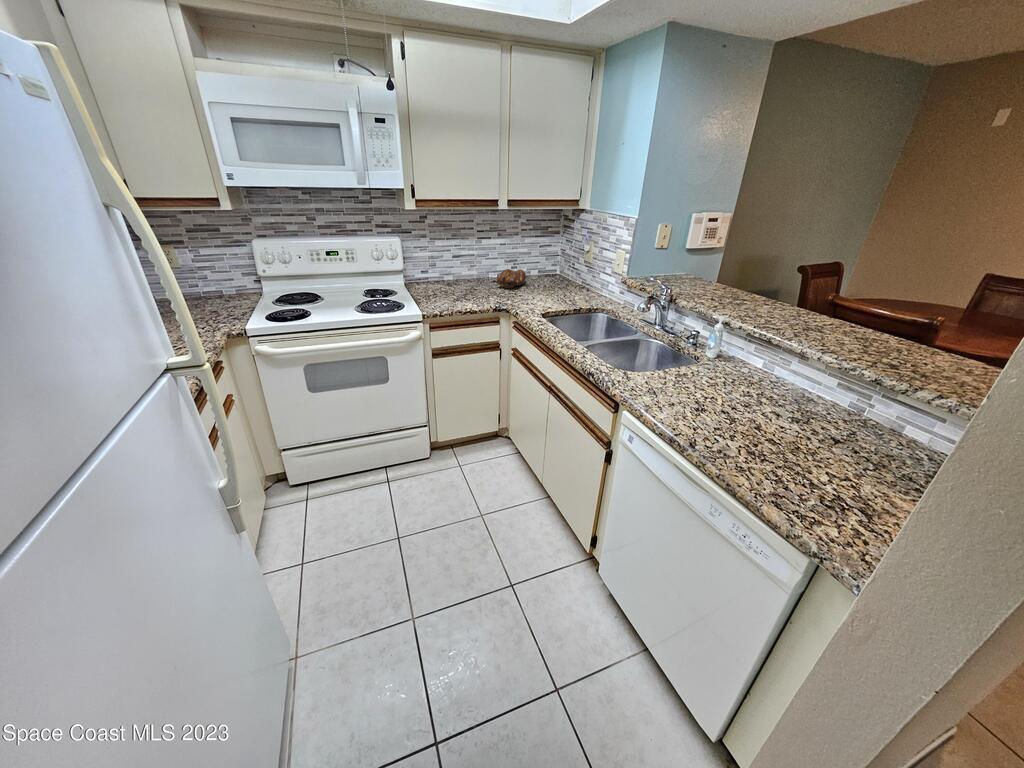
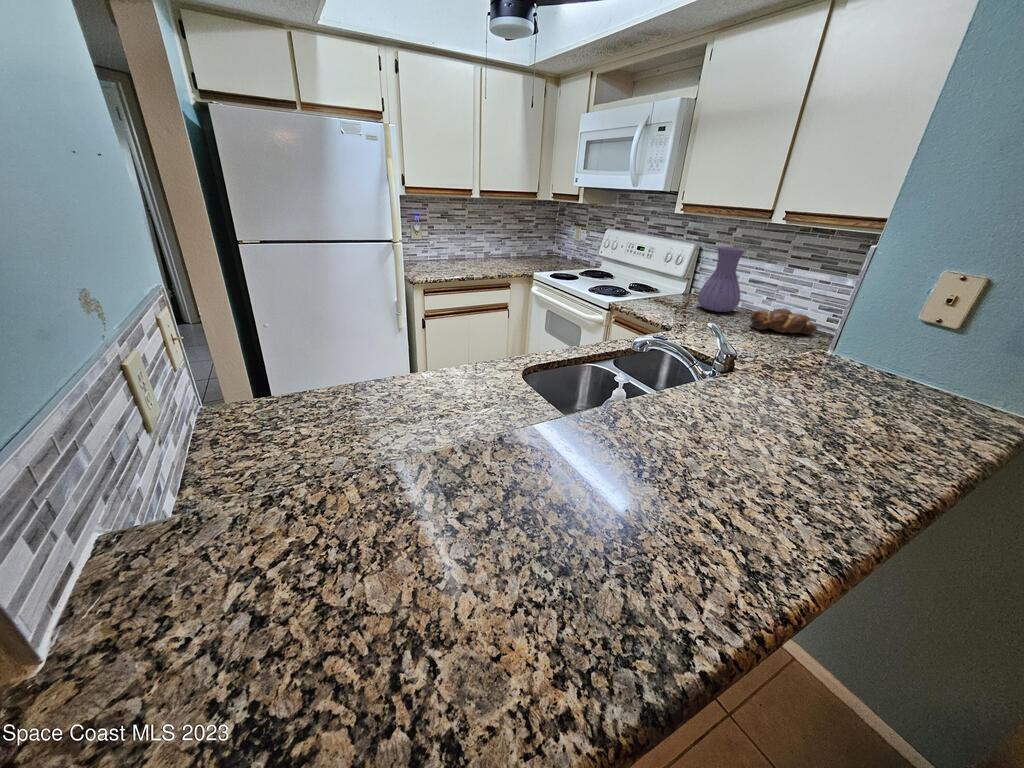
vase: none [440,233,472,288] -> present [698,247,745,312]

